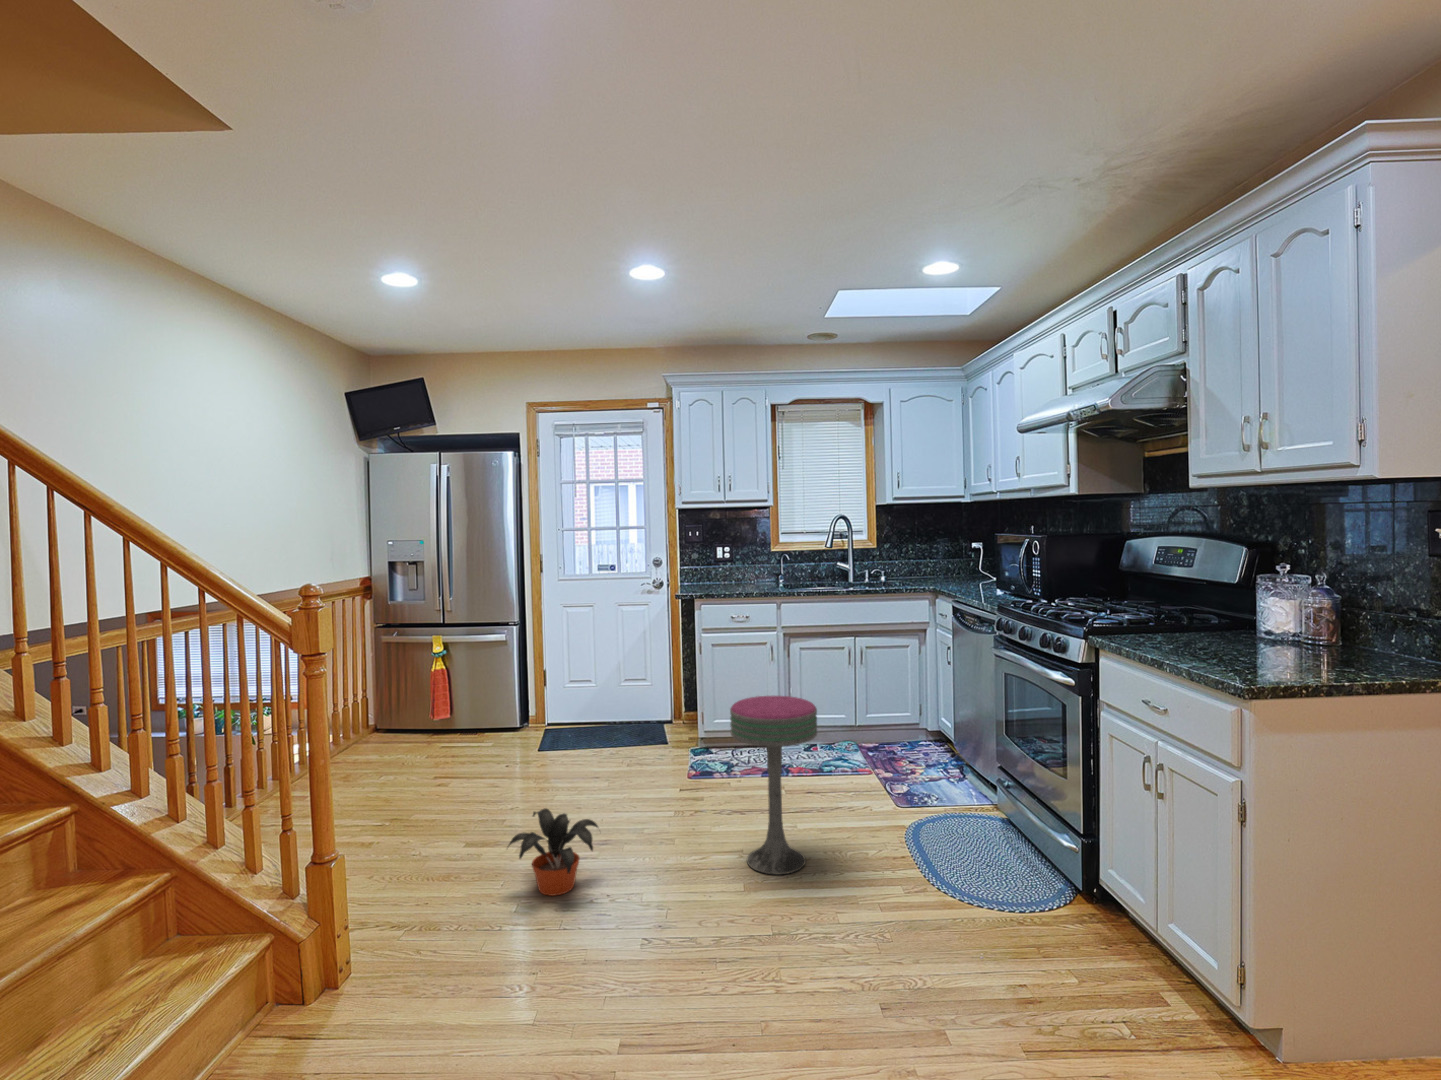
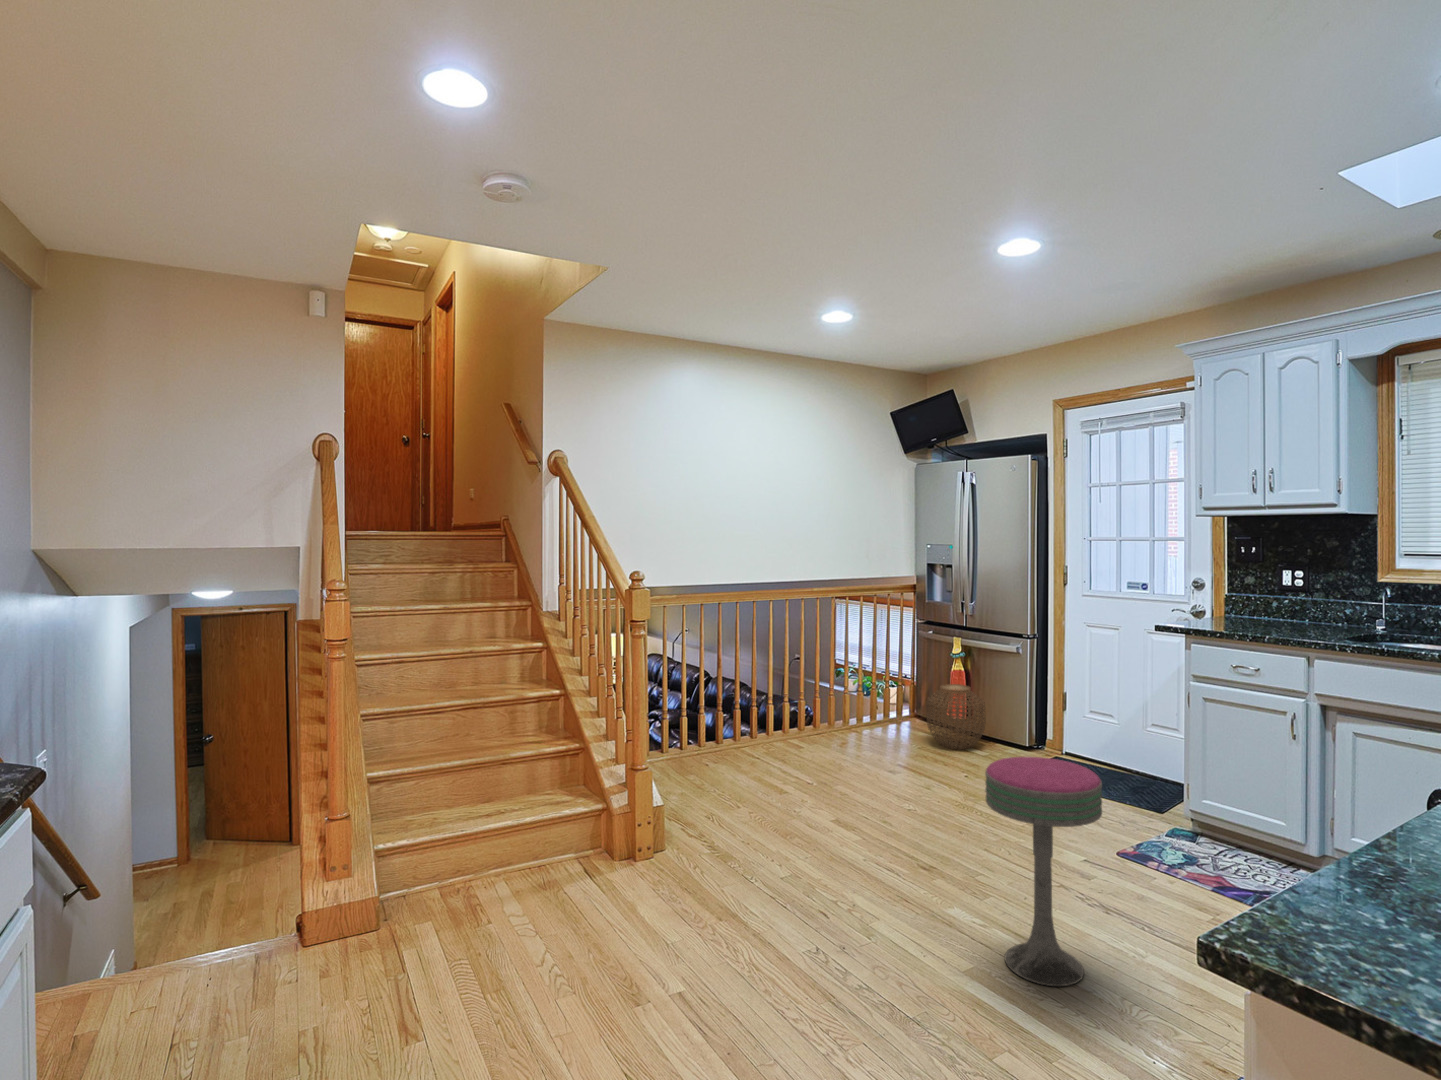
woven basket: none [421,681,483,748] -> present [926,684,985,749]
potted plant: present [509,808,598,896] -> none [788,805,876,886]

